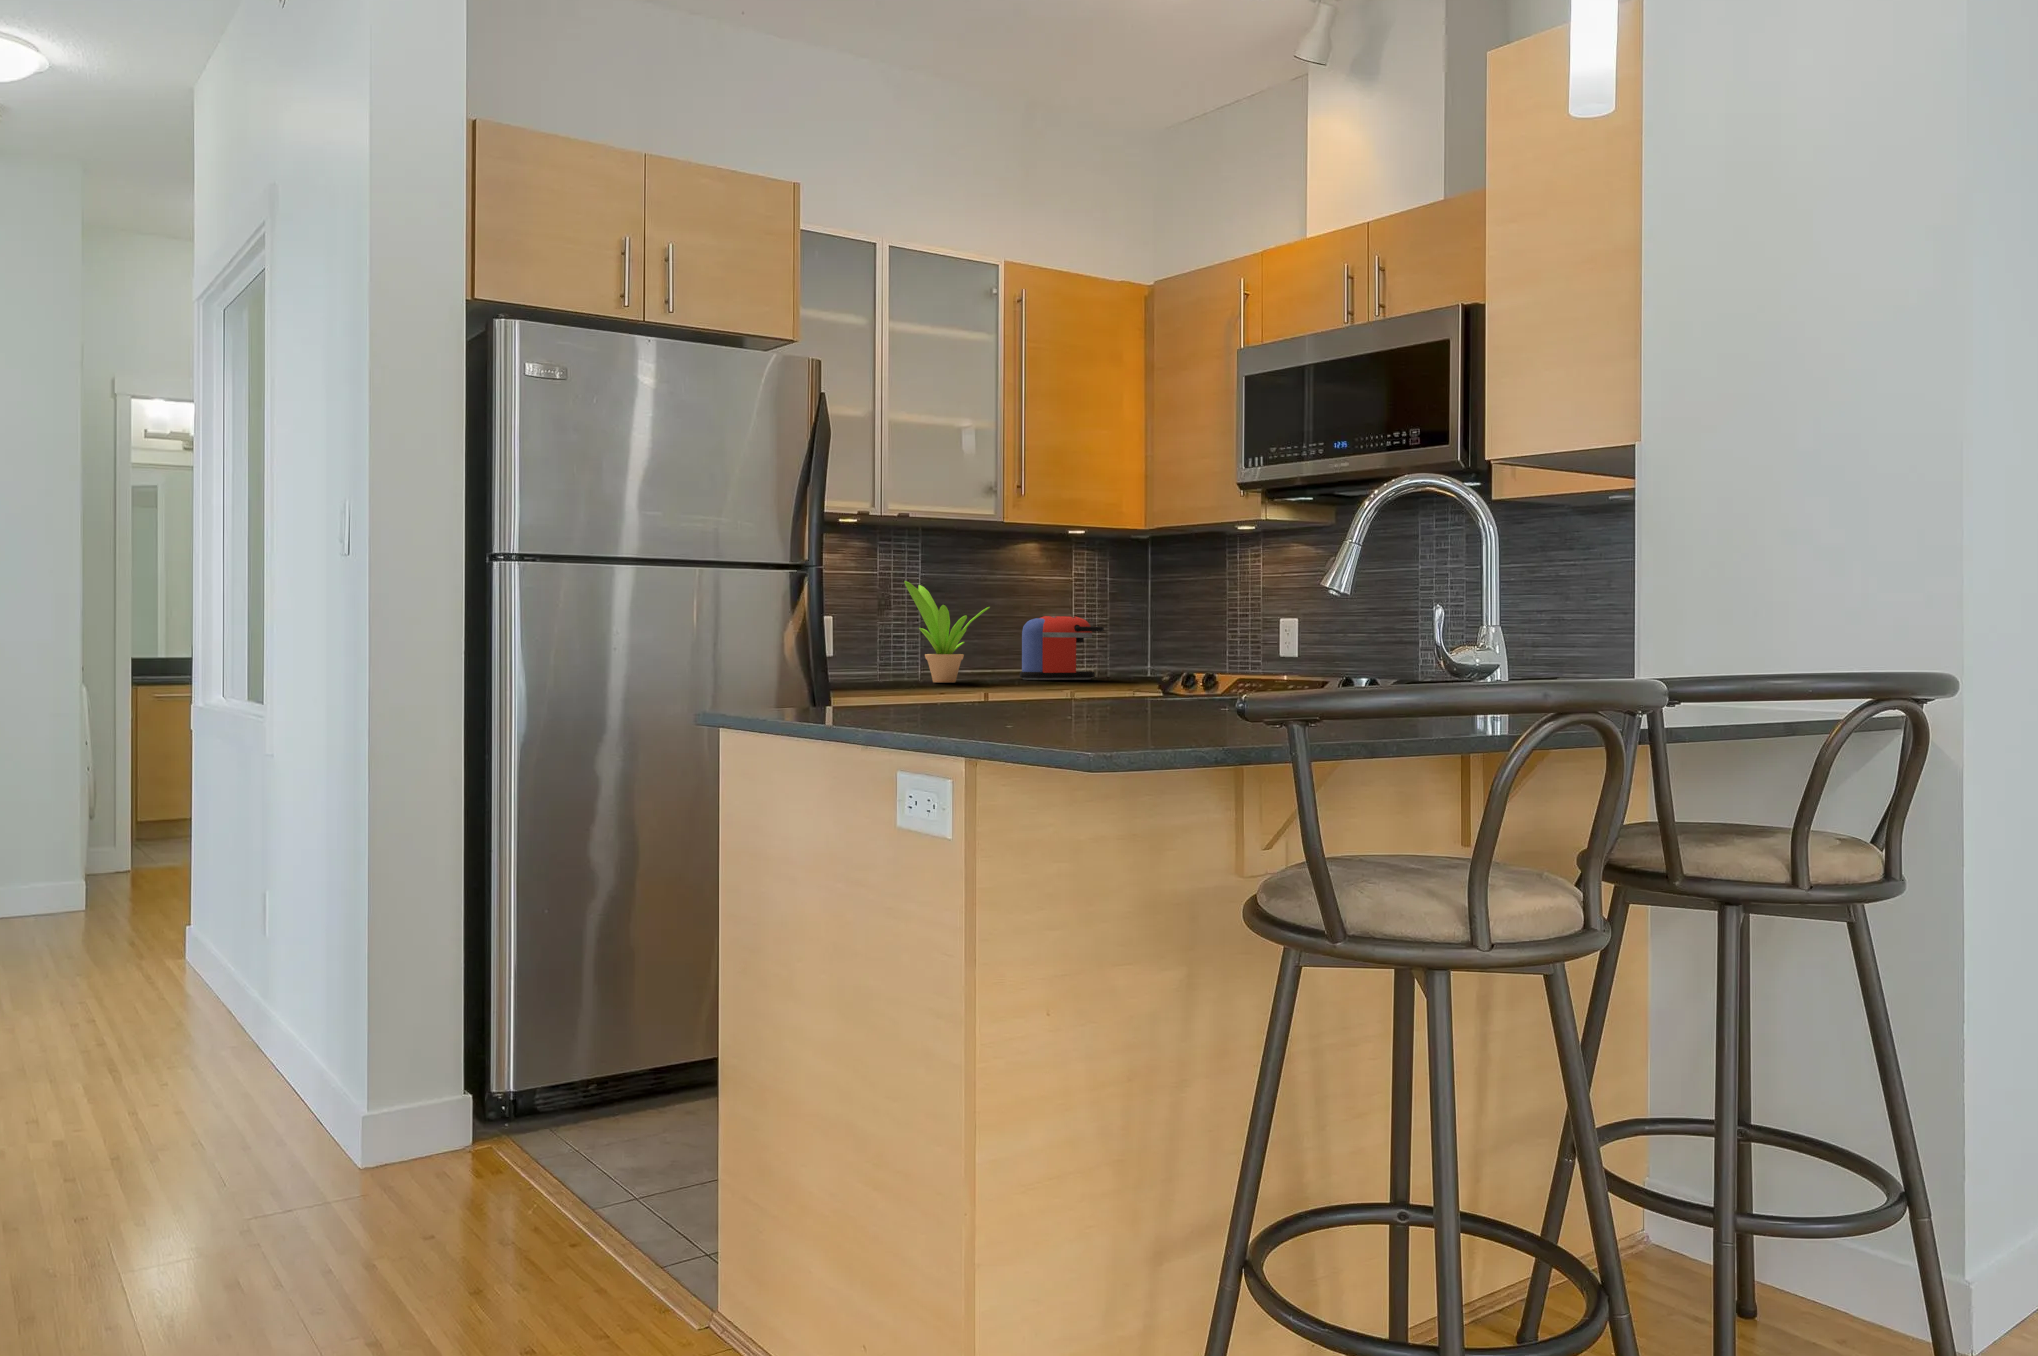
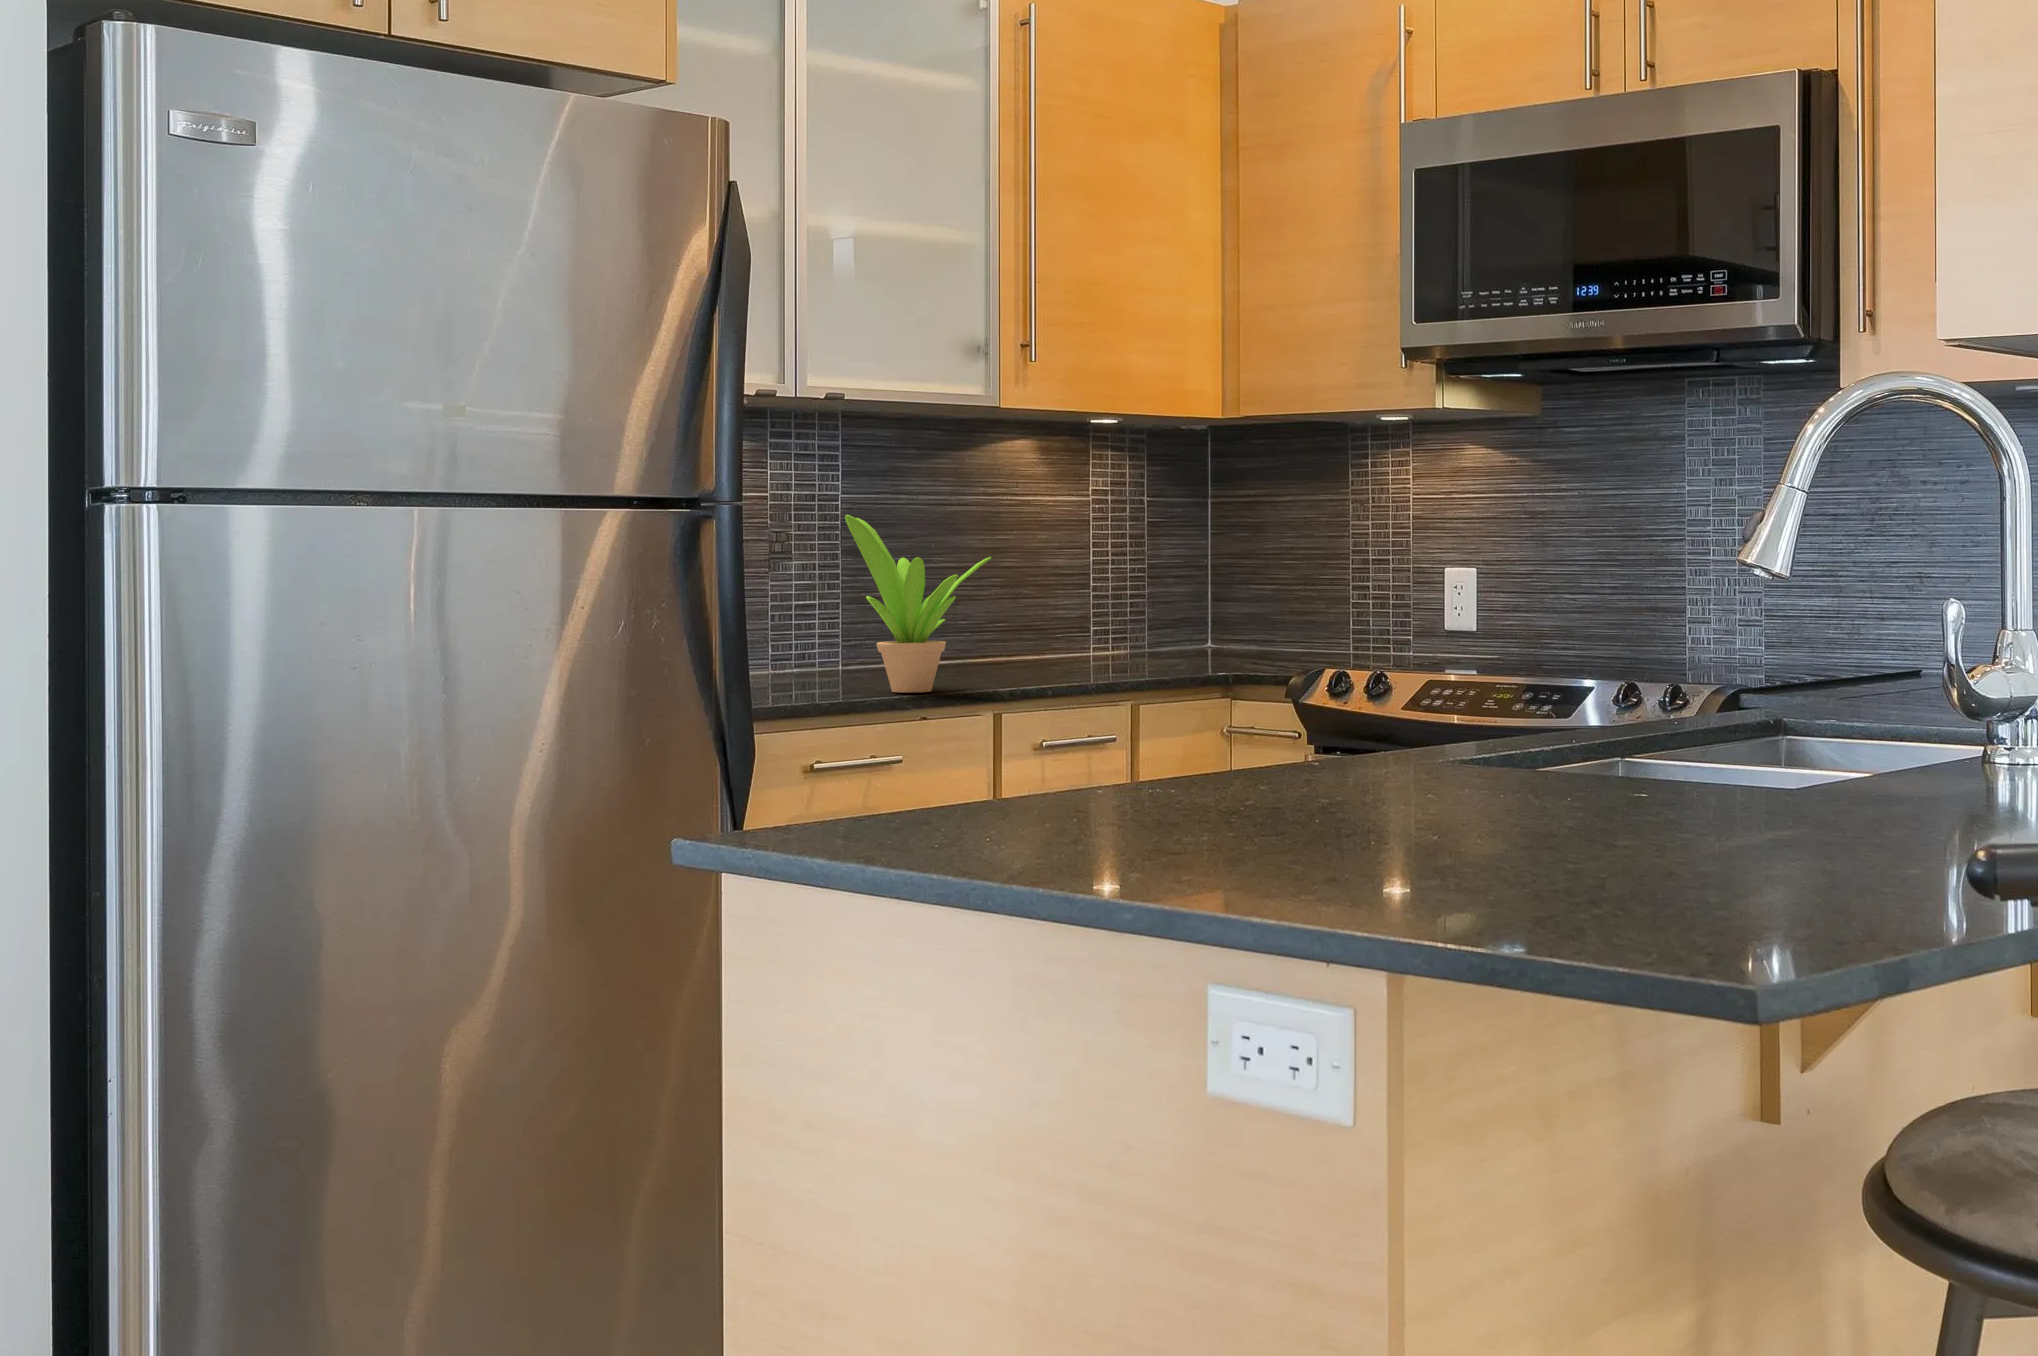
coffee maker: present [1020,616,1104,680] -> none [1026,567,1165,679]

